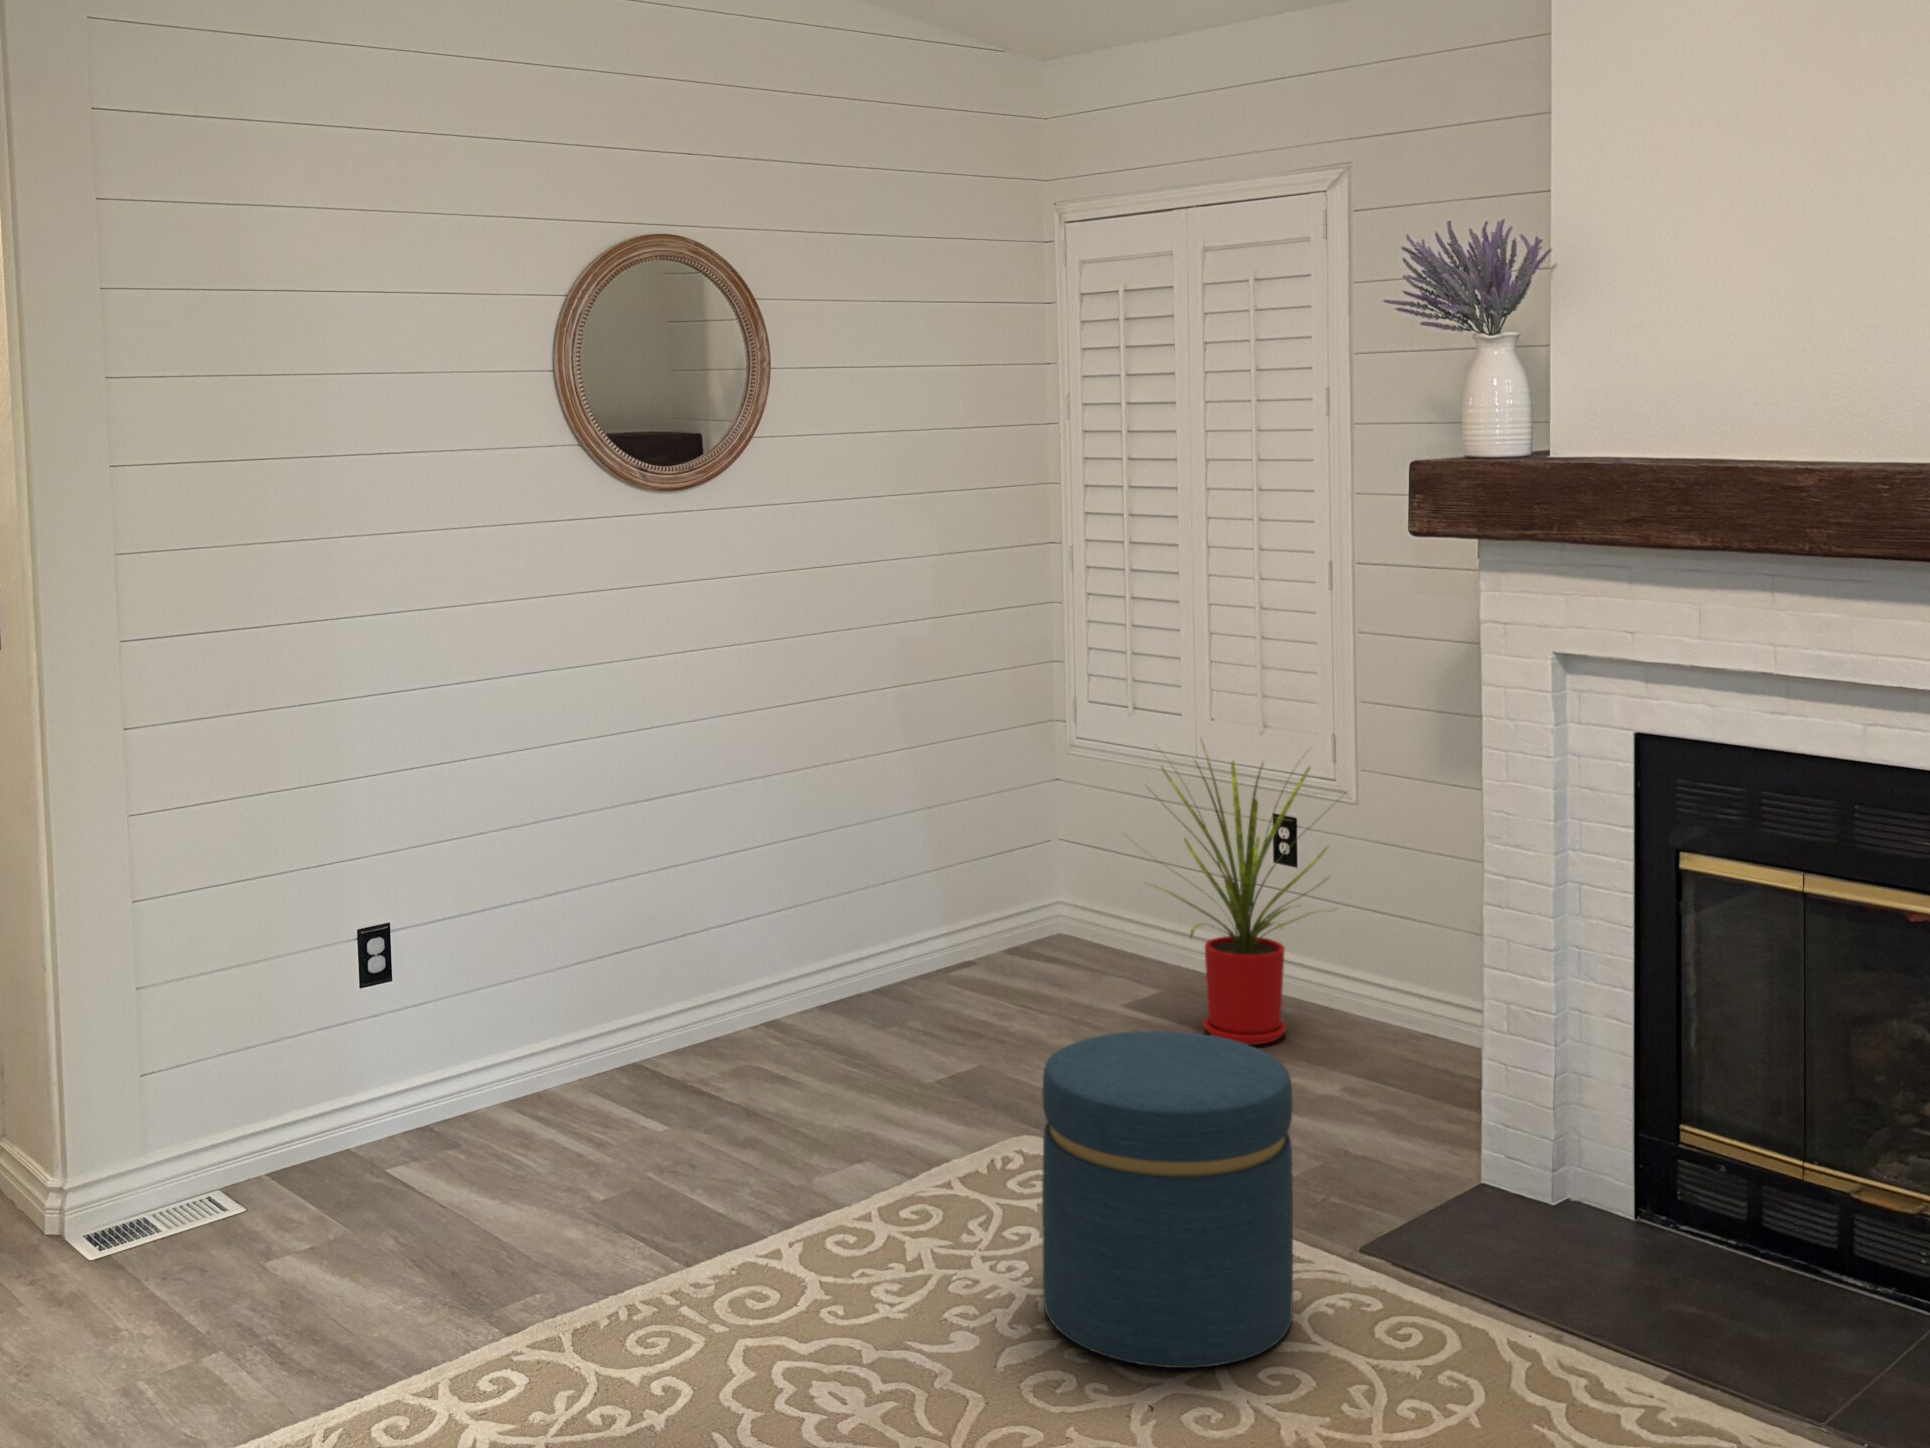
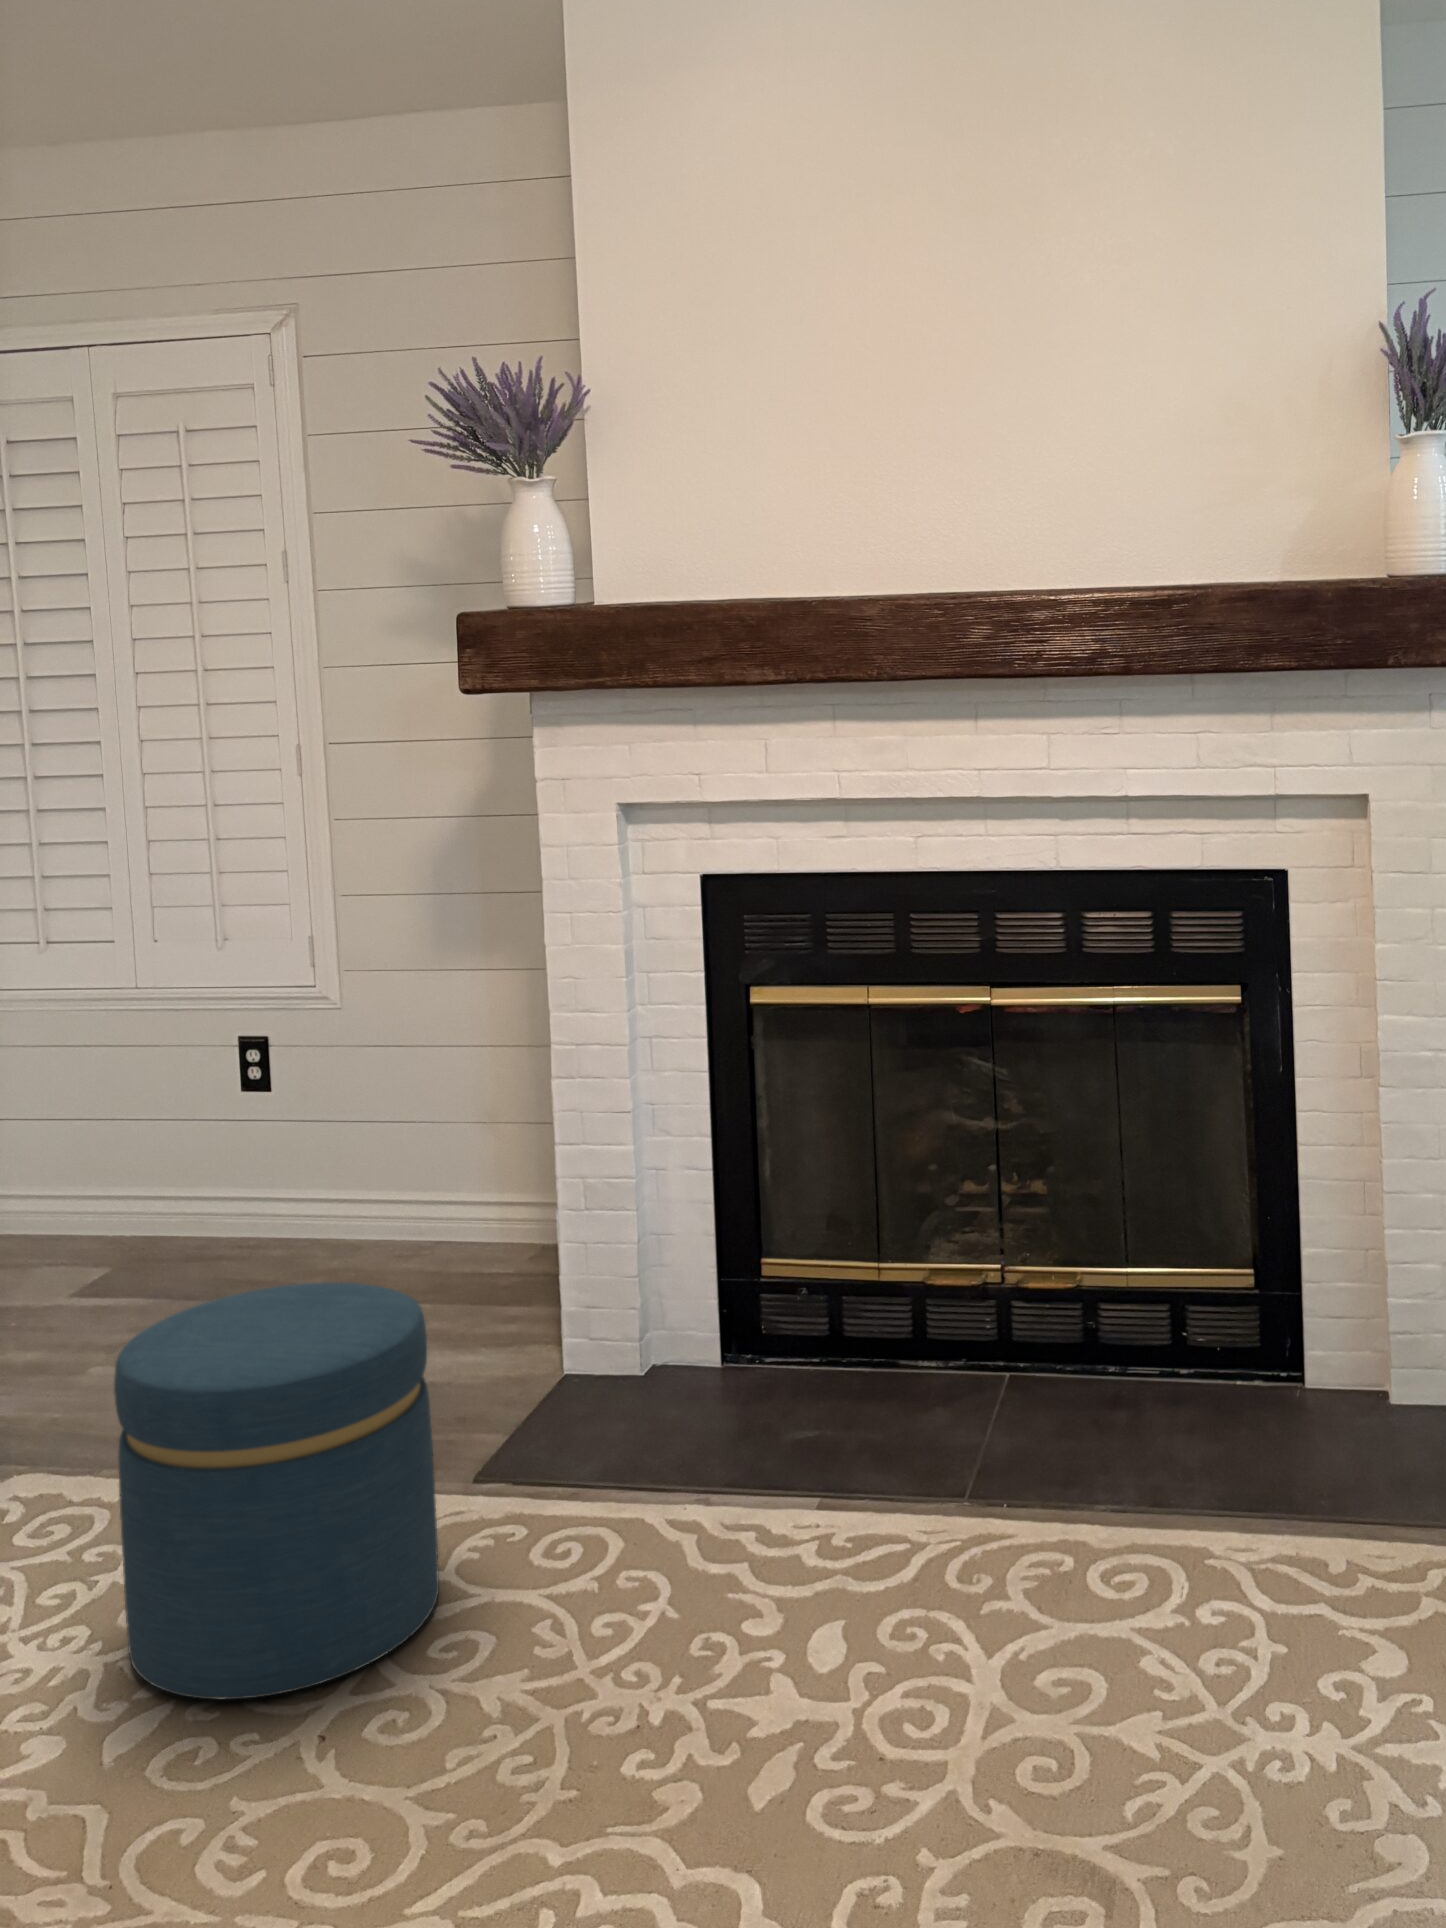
house plant: present [1155,743,1328,1045] -> none [75,950,351,1304]

